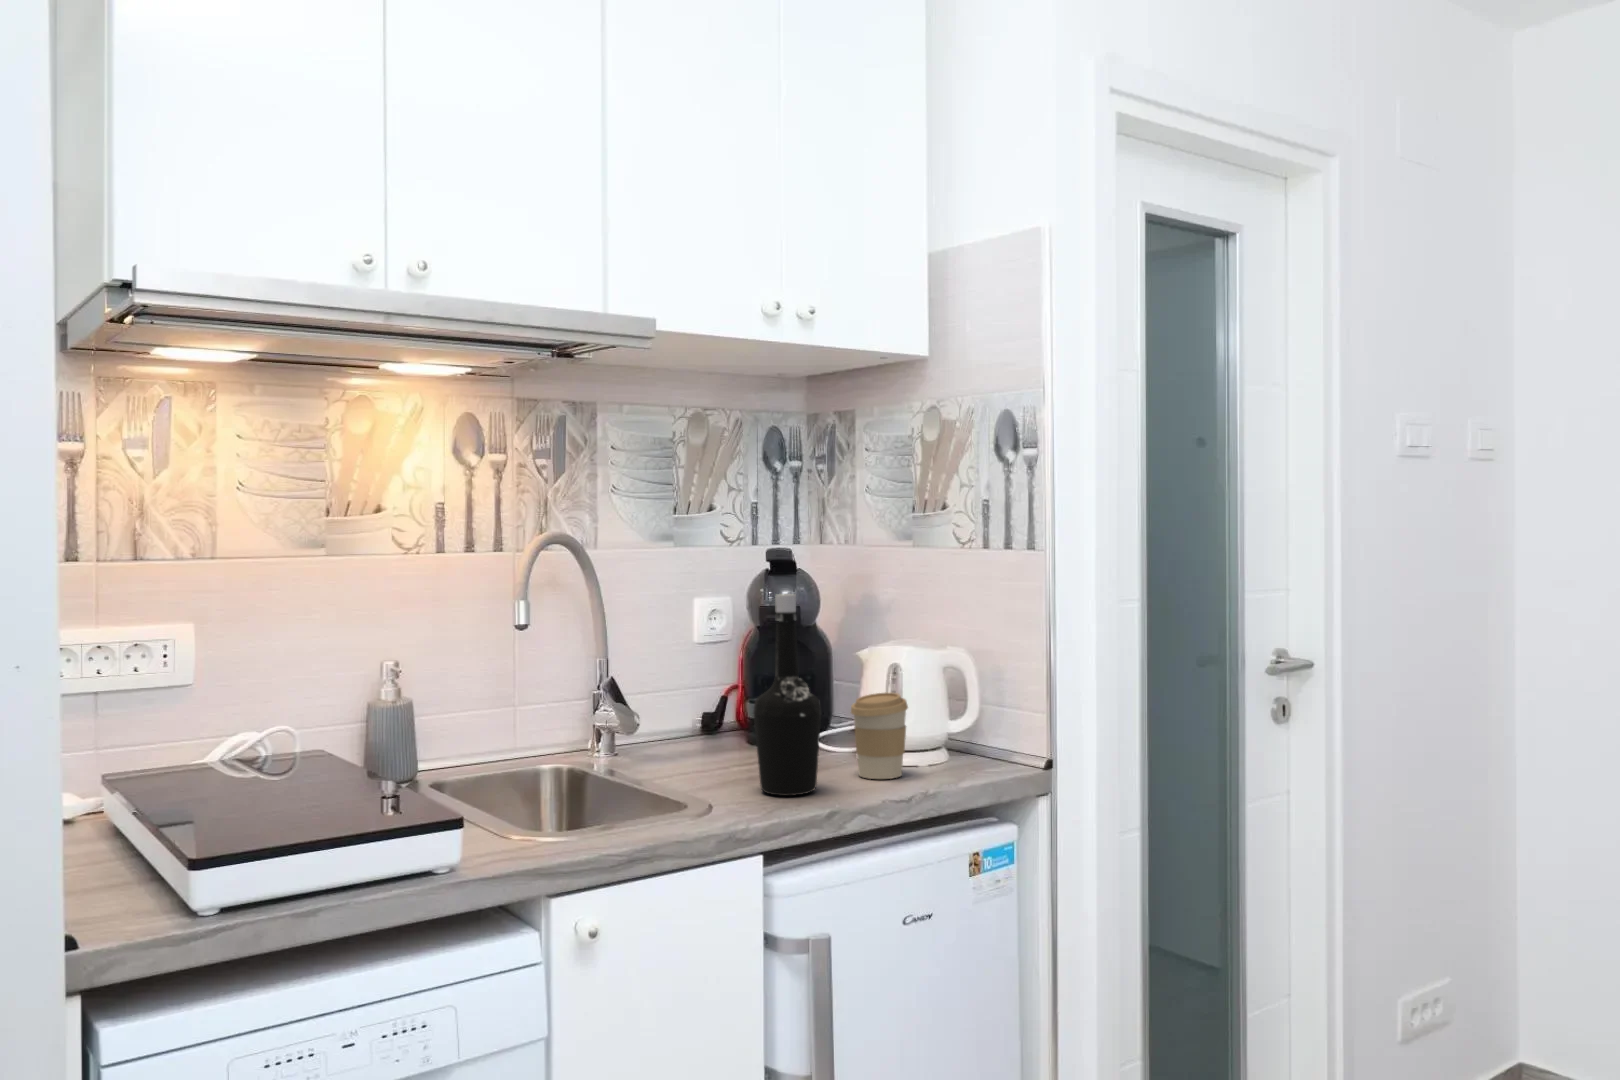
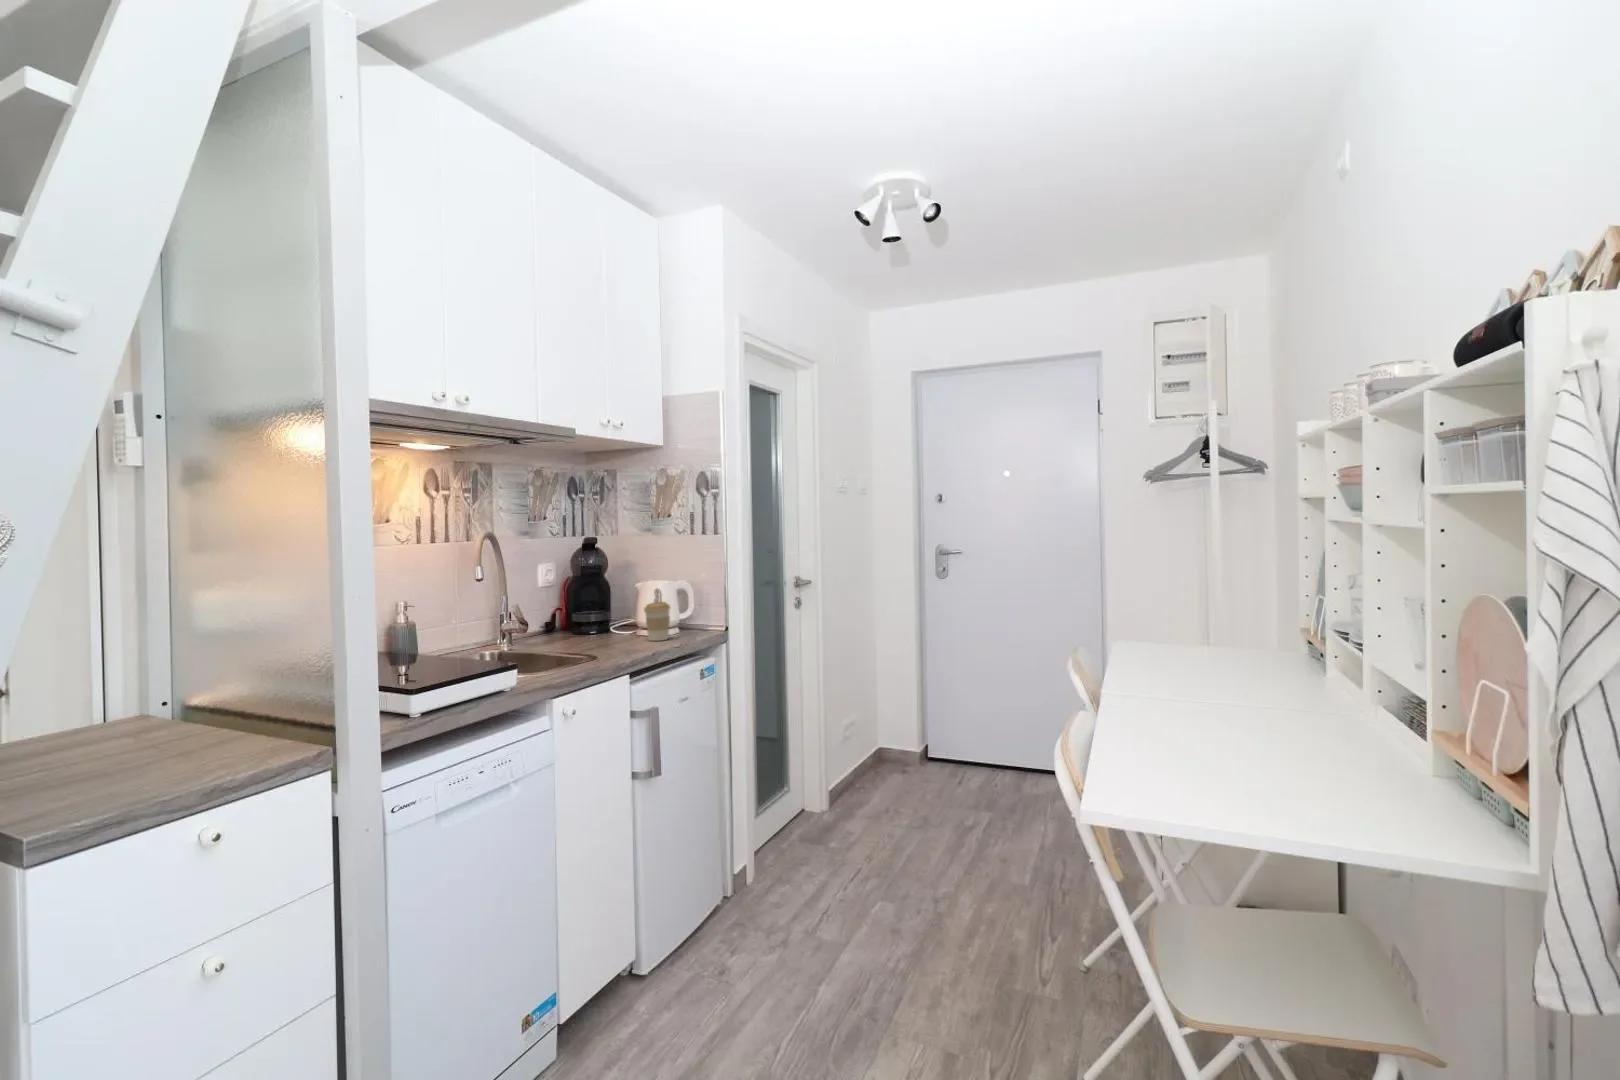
bottle: present [754,594,821,796] -> none [608,558,641,650]

